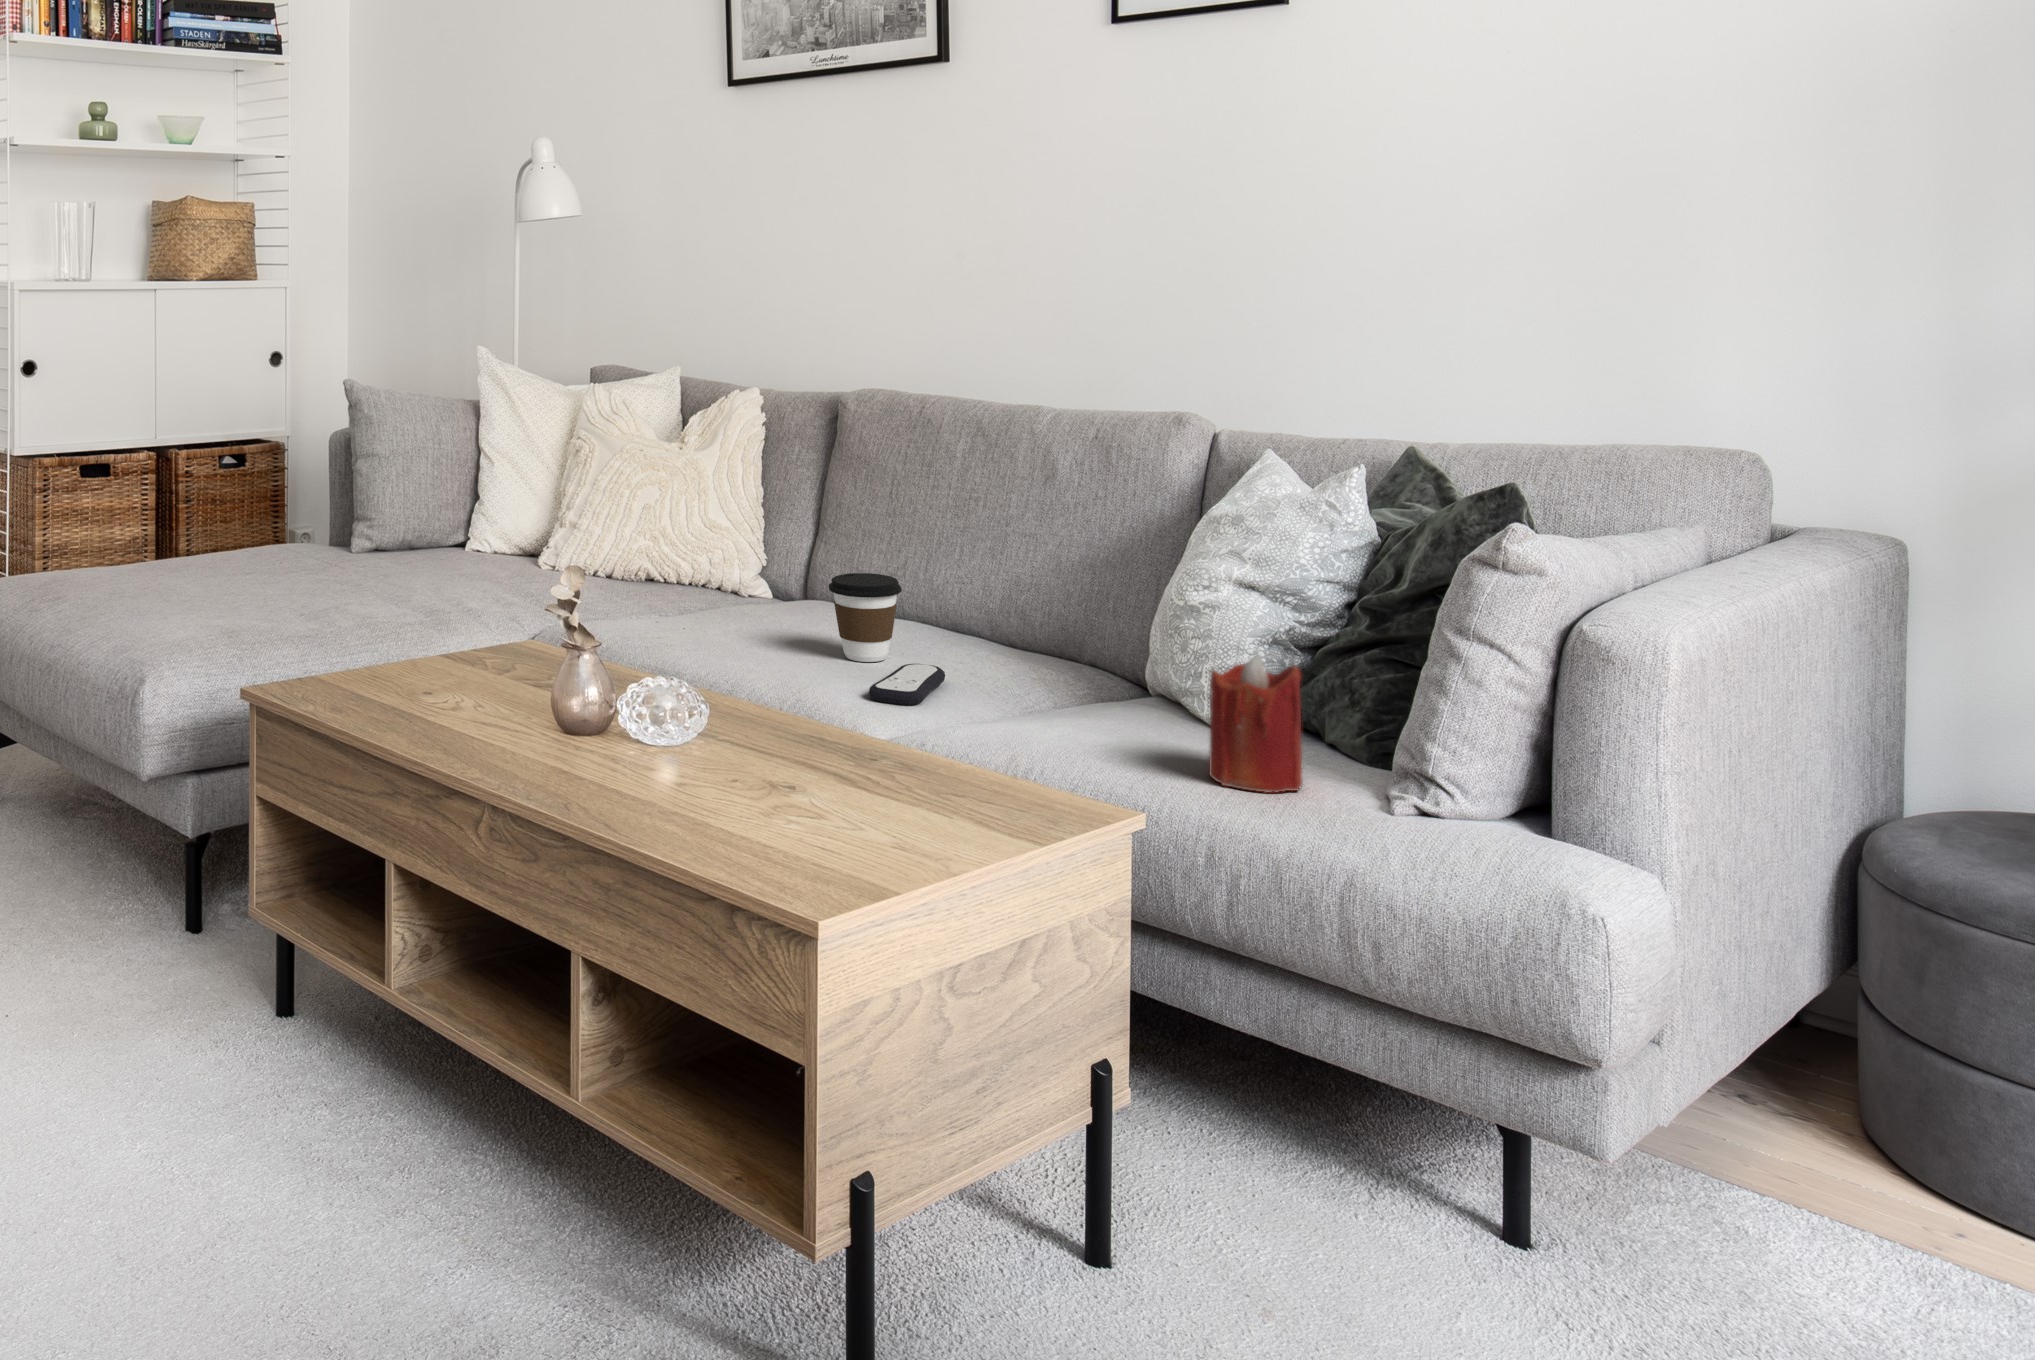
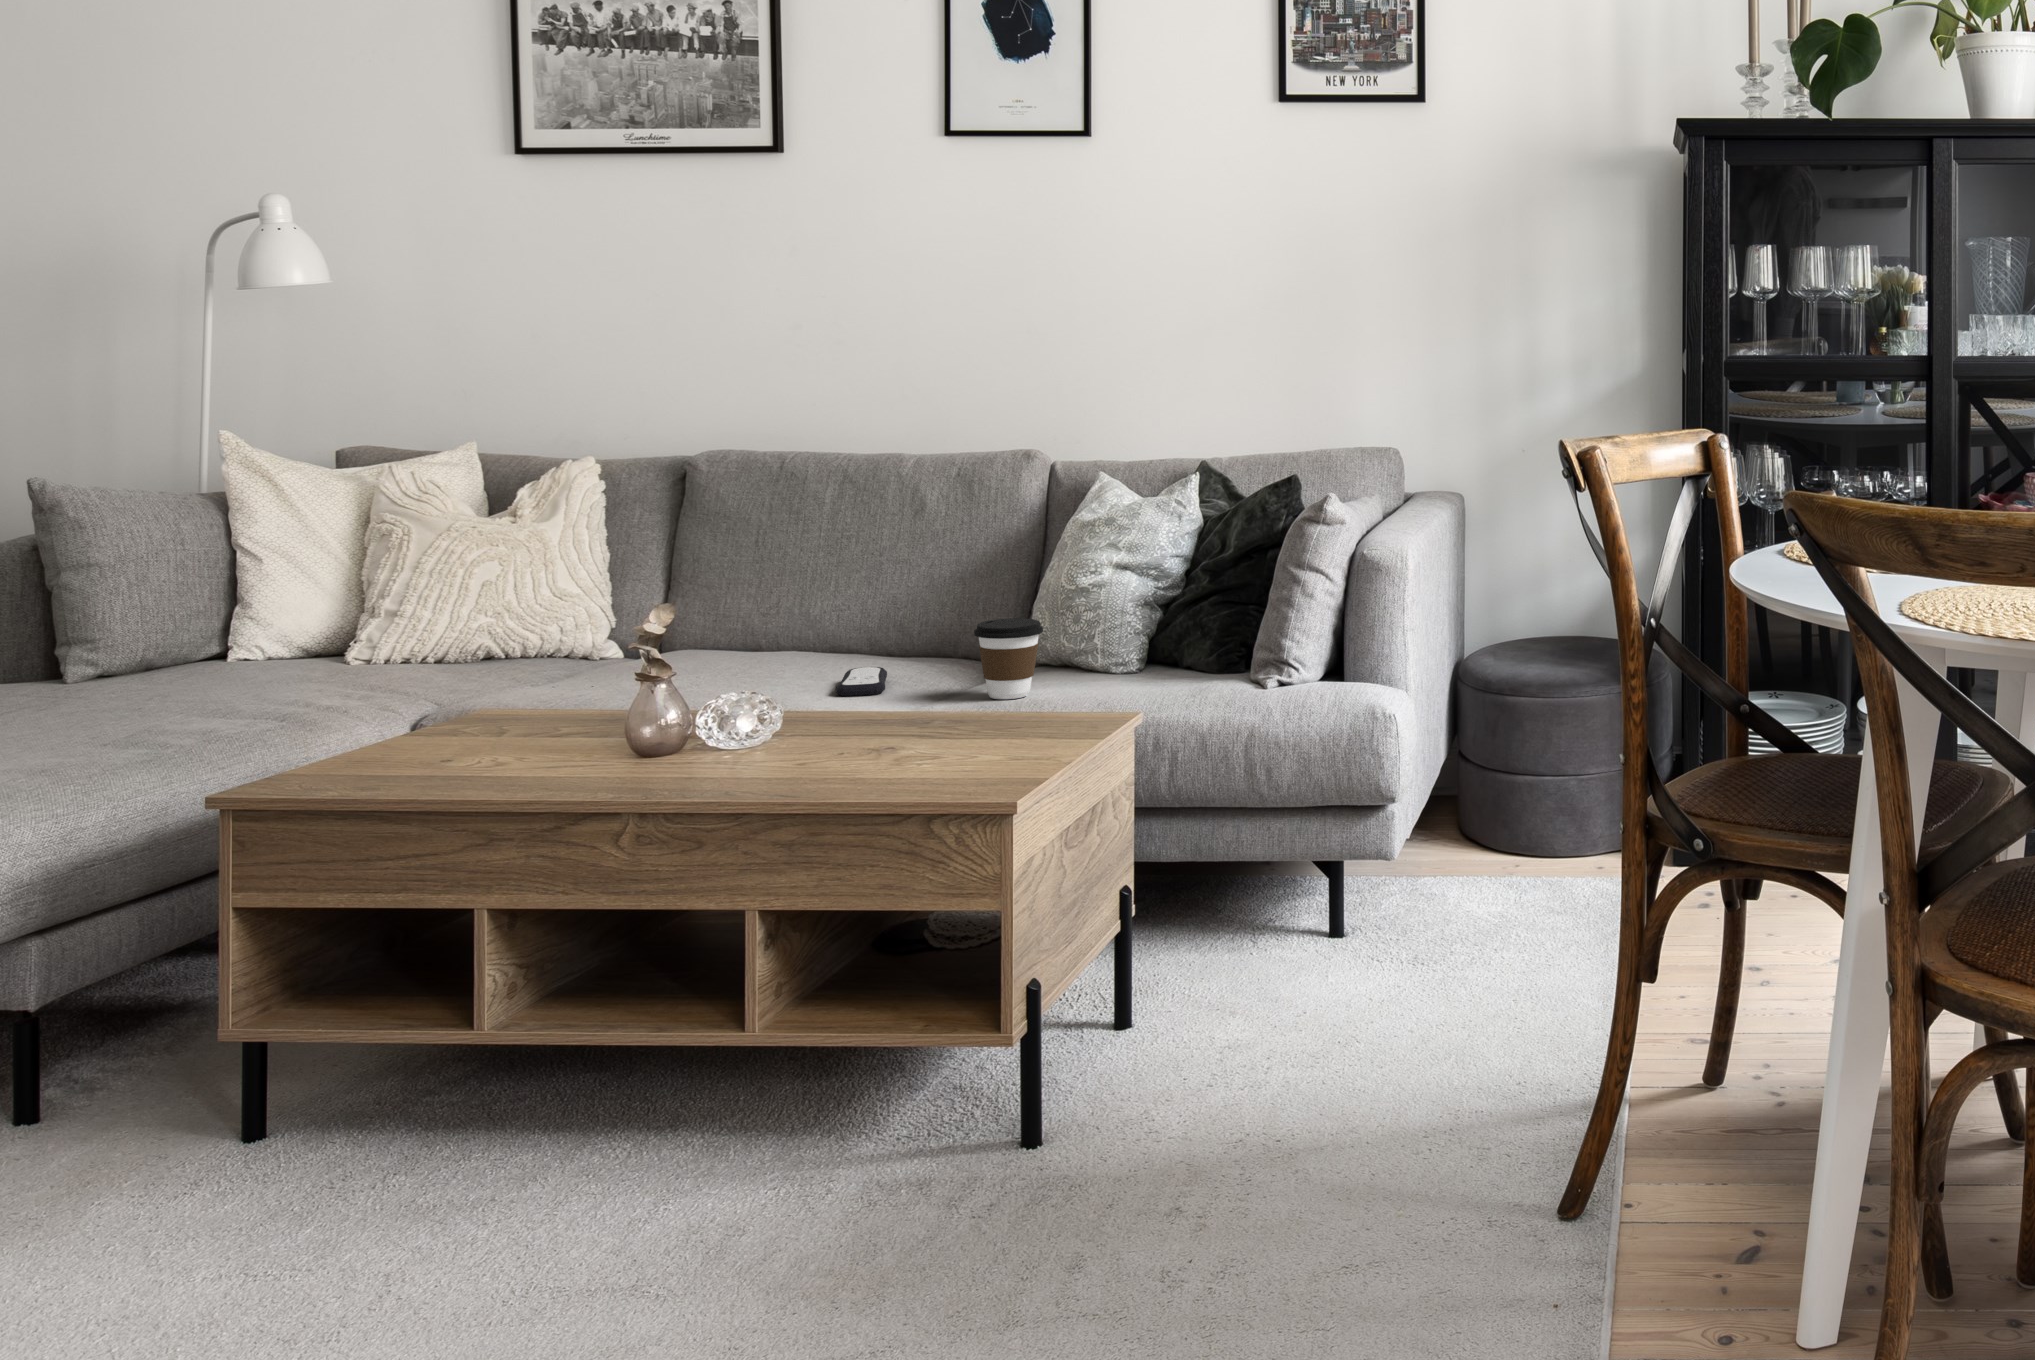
coffee cup: present [829,573,902,662] -> present [974,618,1043,699]
candle: present [1209,655,1303,793] -> none [1127,603,1191,698]

